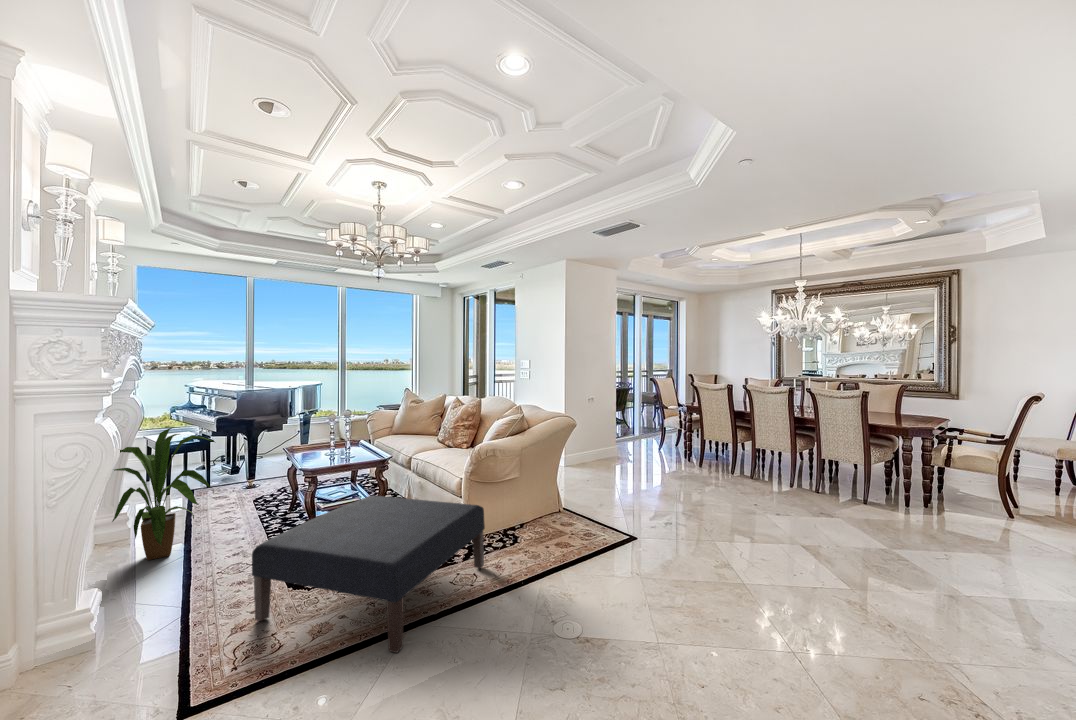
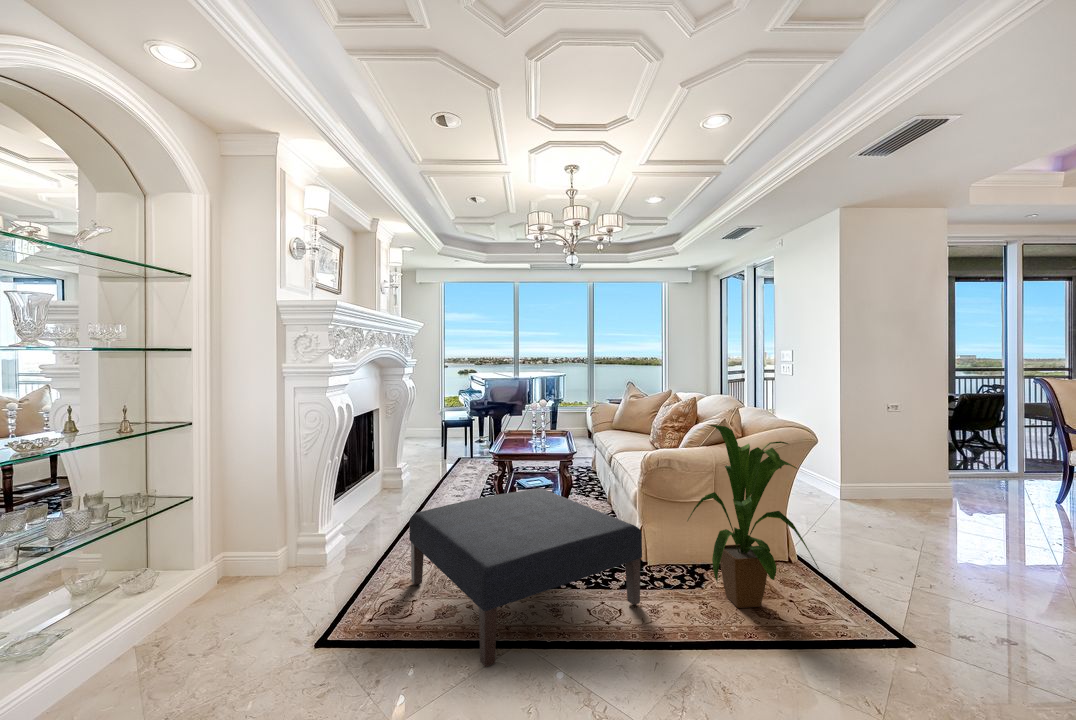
house plant: present [112,427,215,560] -> present [687,425,819,608]

